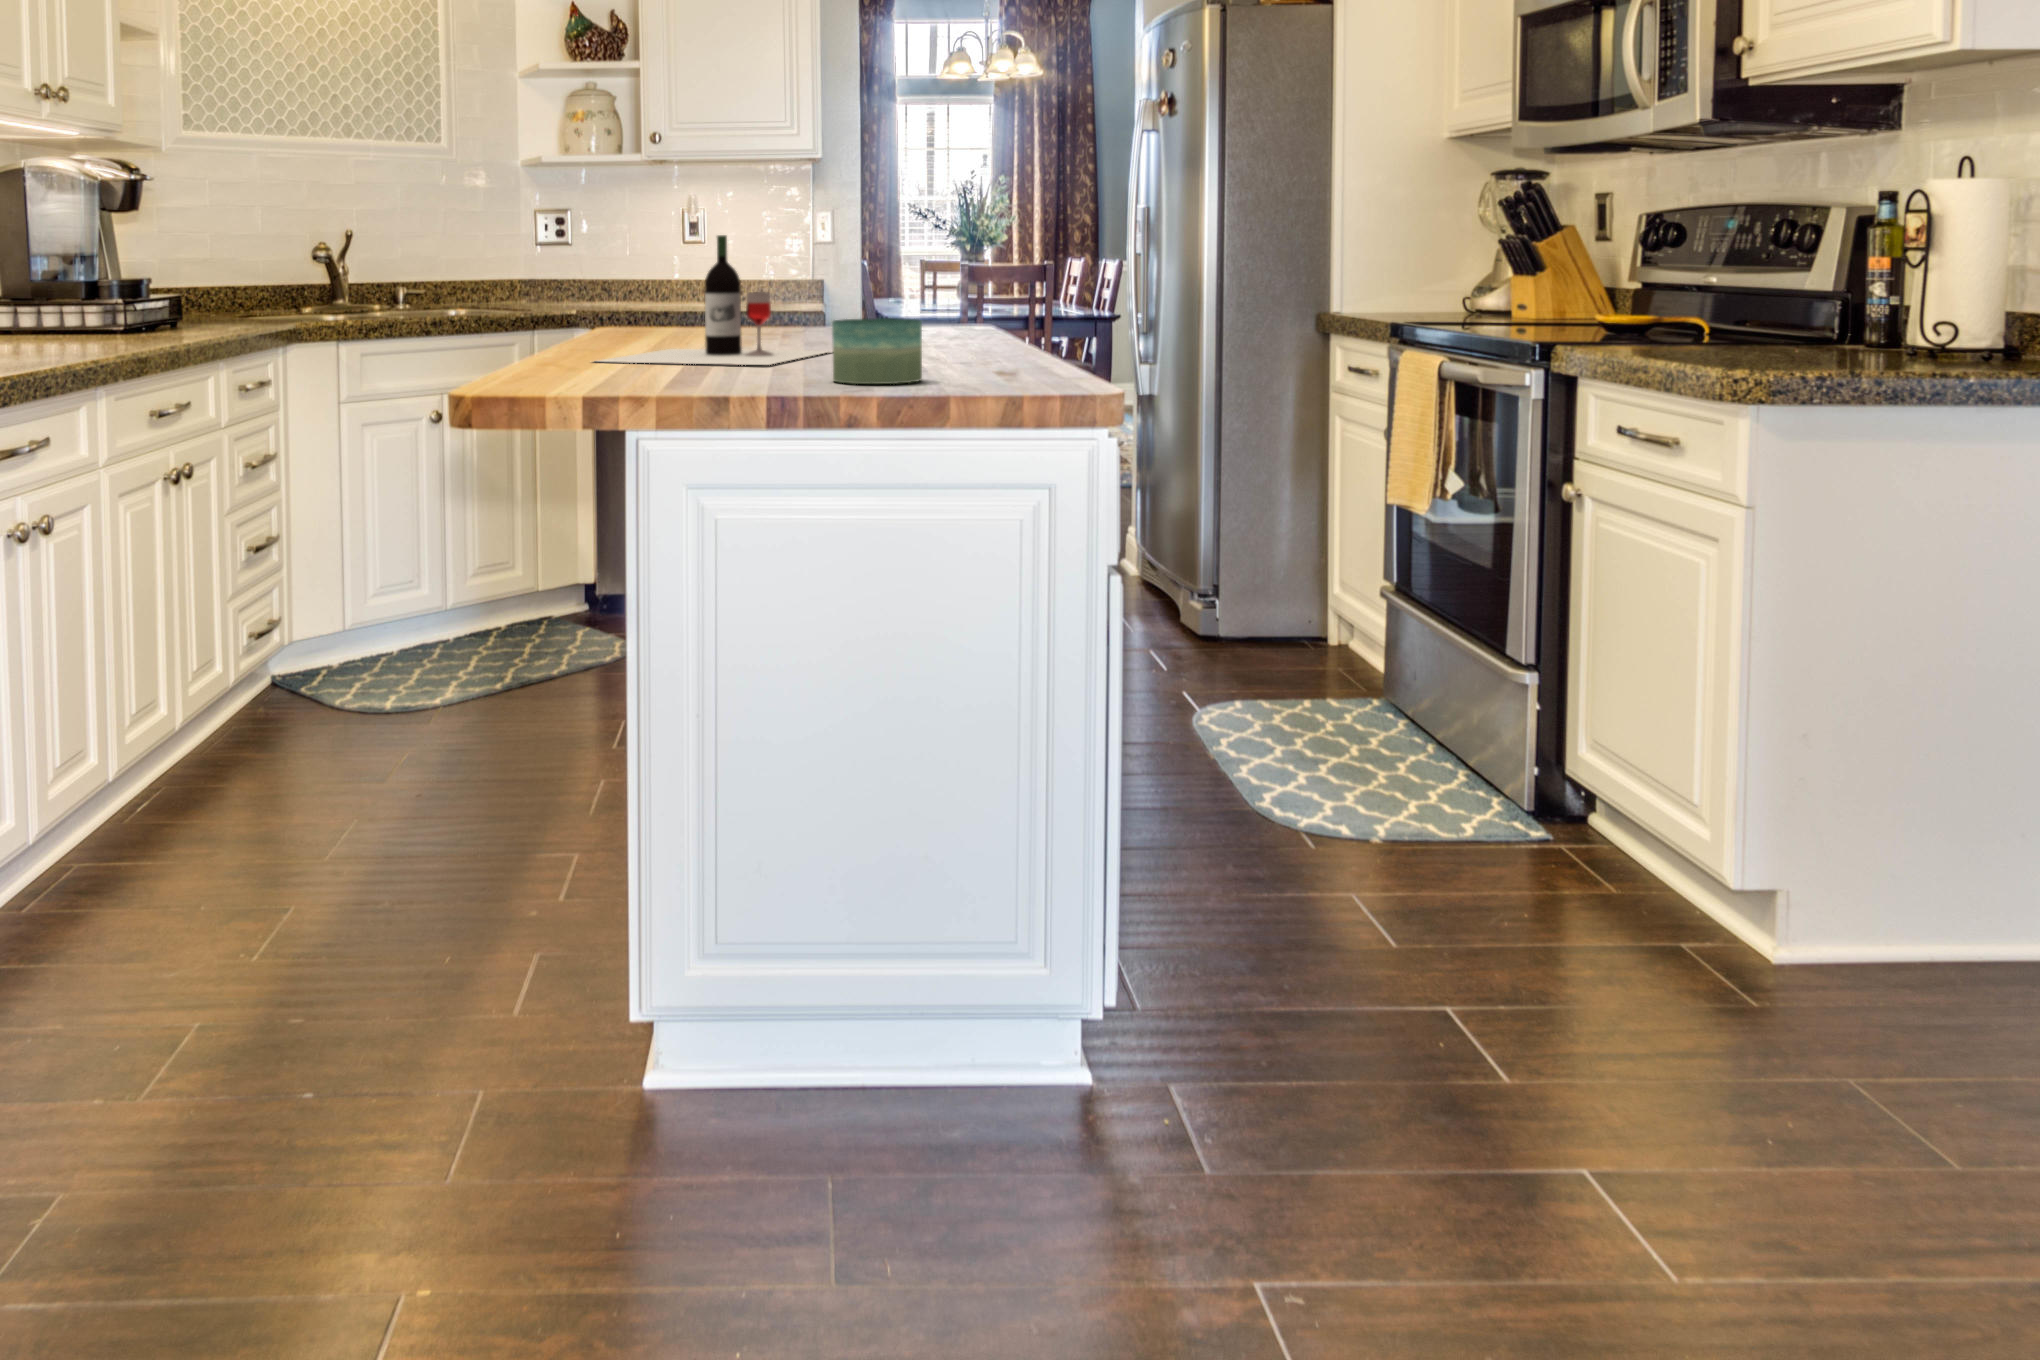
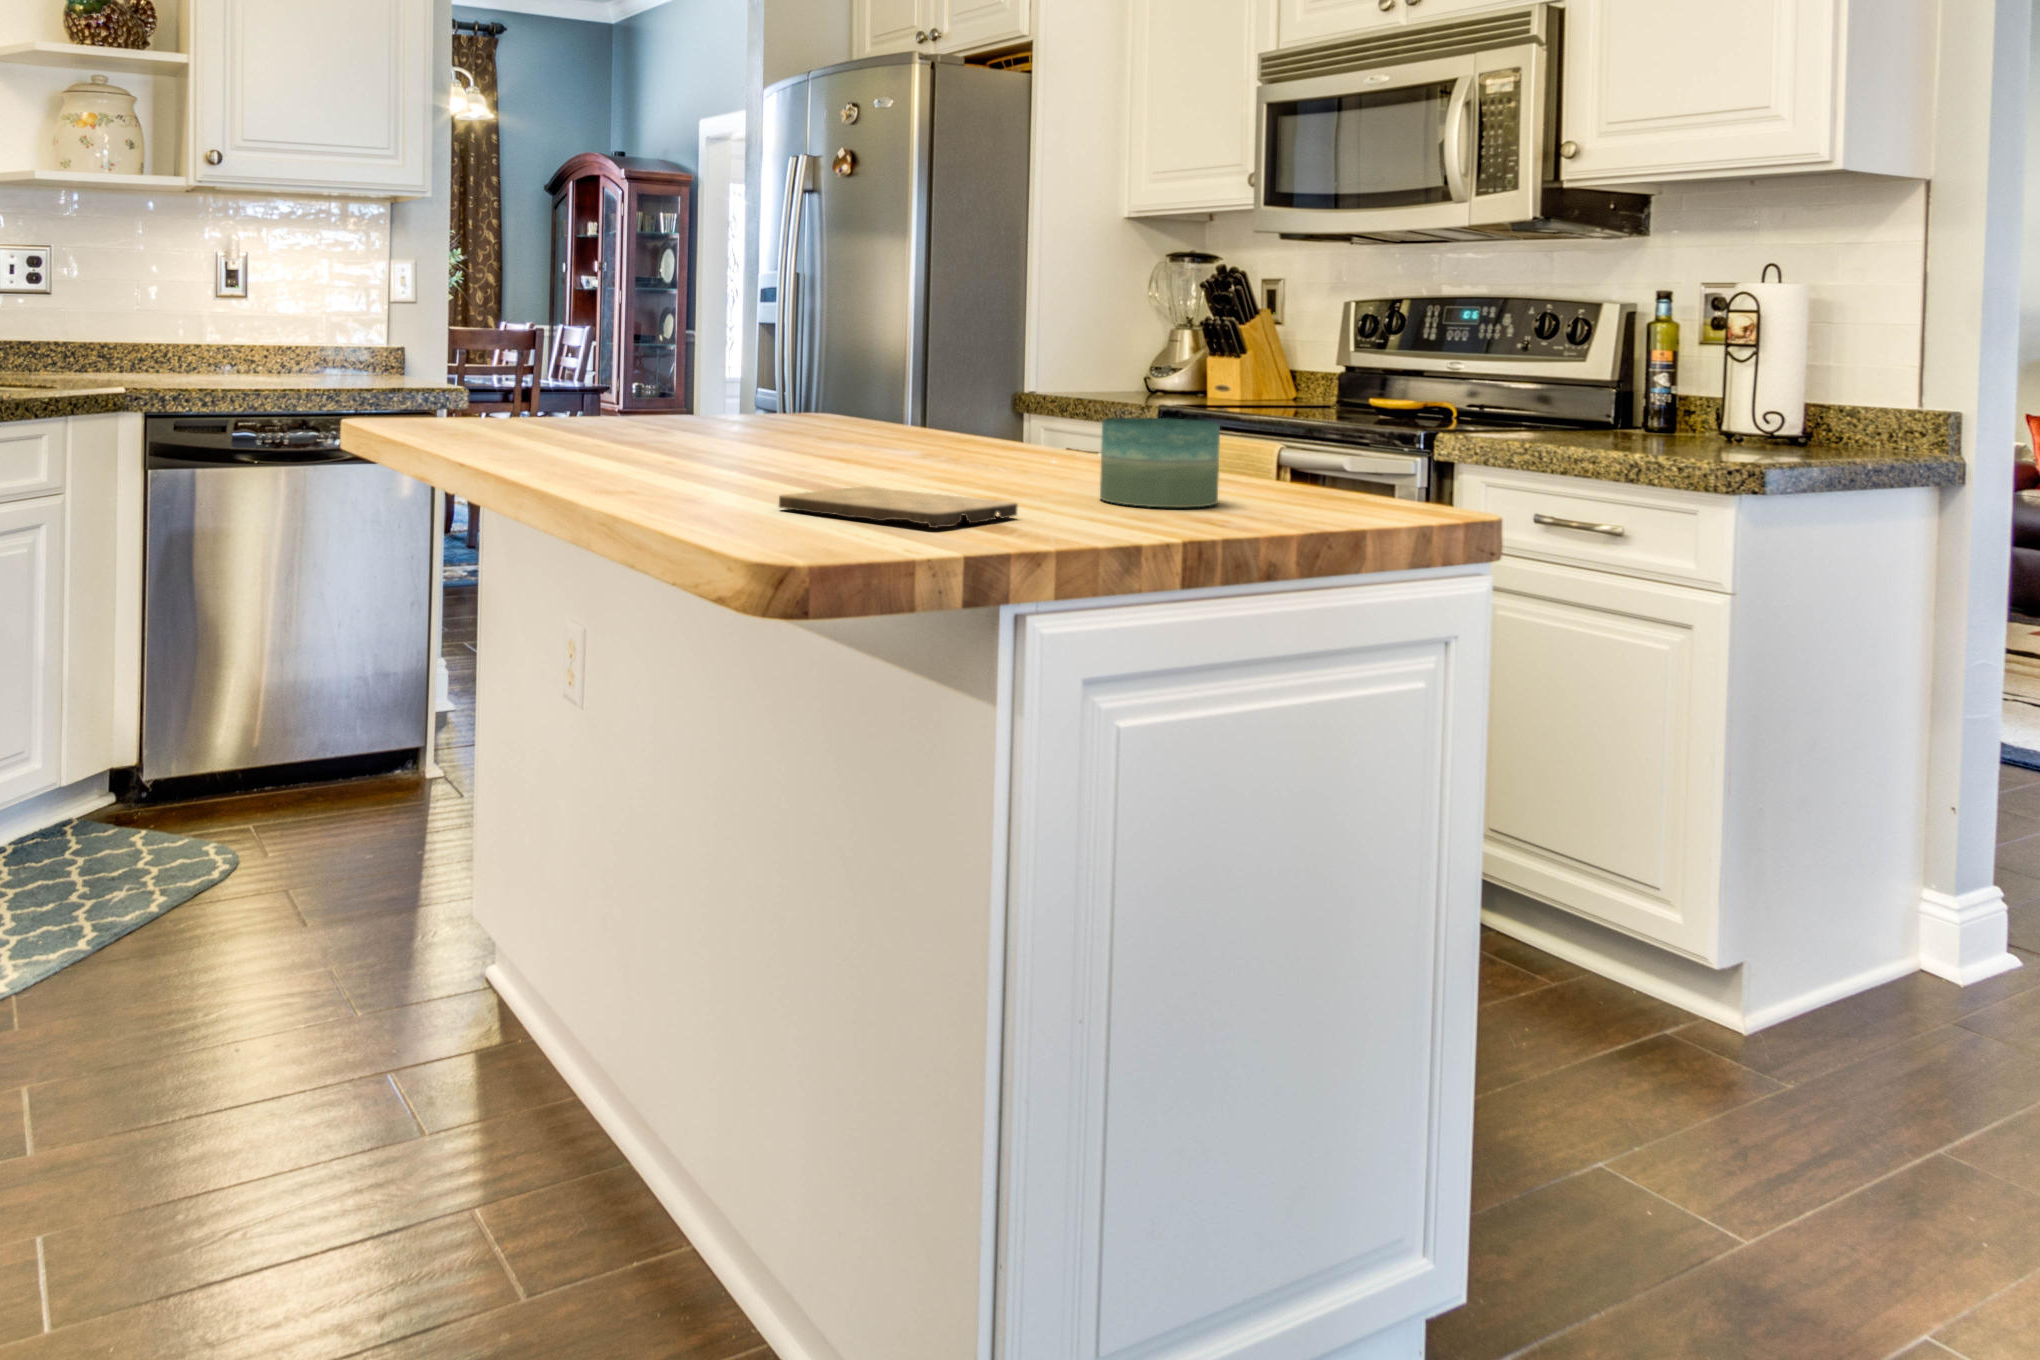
wine bottle: present [600,235,826,365] -> none [627,298,911,479]
cutting board: none [585,366,714,389] -> present [779,487,1017,528]

